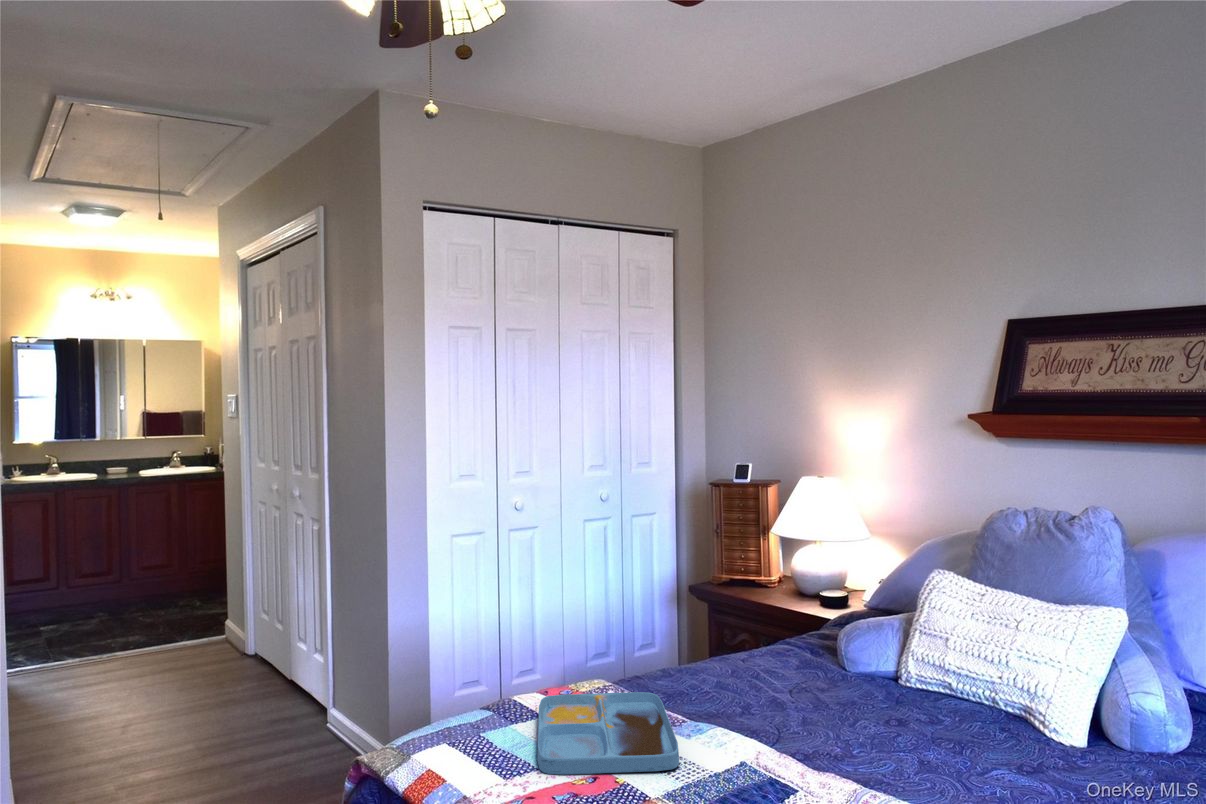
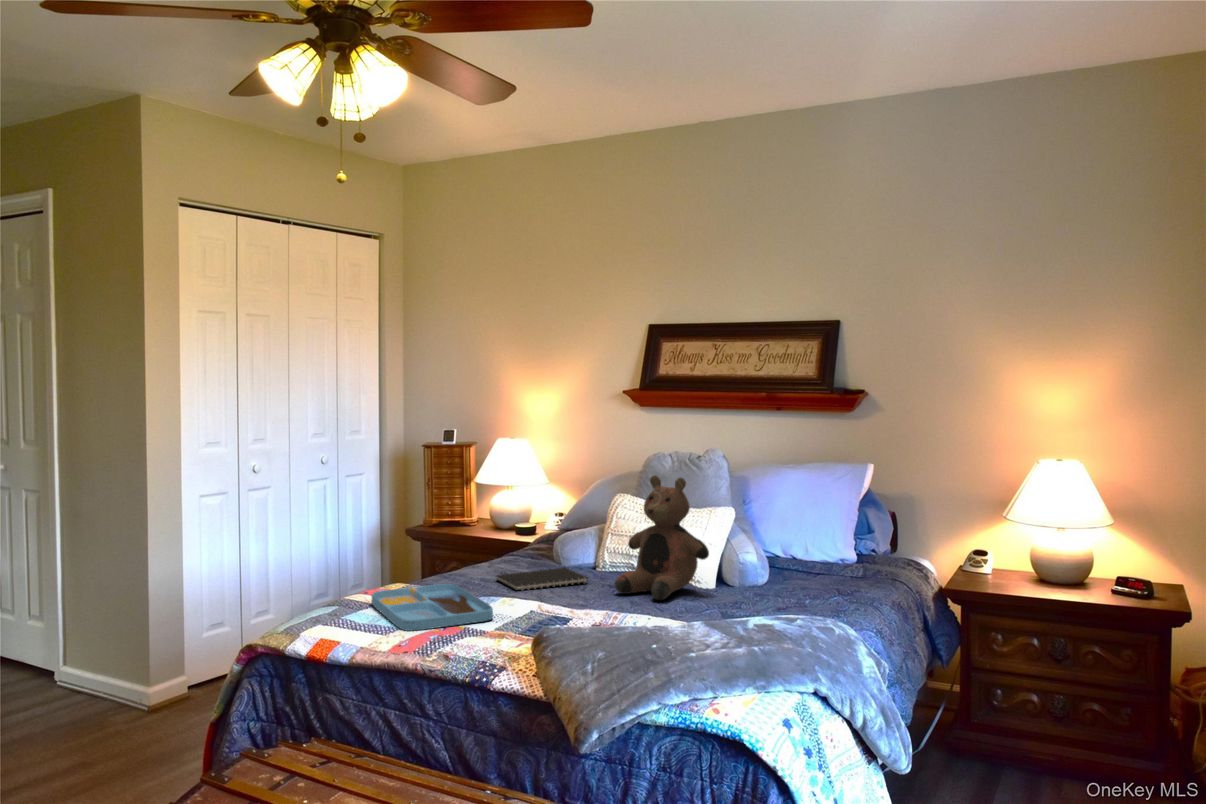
teddy bear: none [897,554,1061,765] -> present [615,476,709,600]
notebook: none [735,678,868,714] -> present [496,568,587,591]

